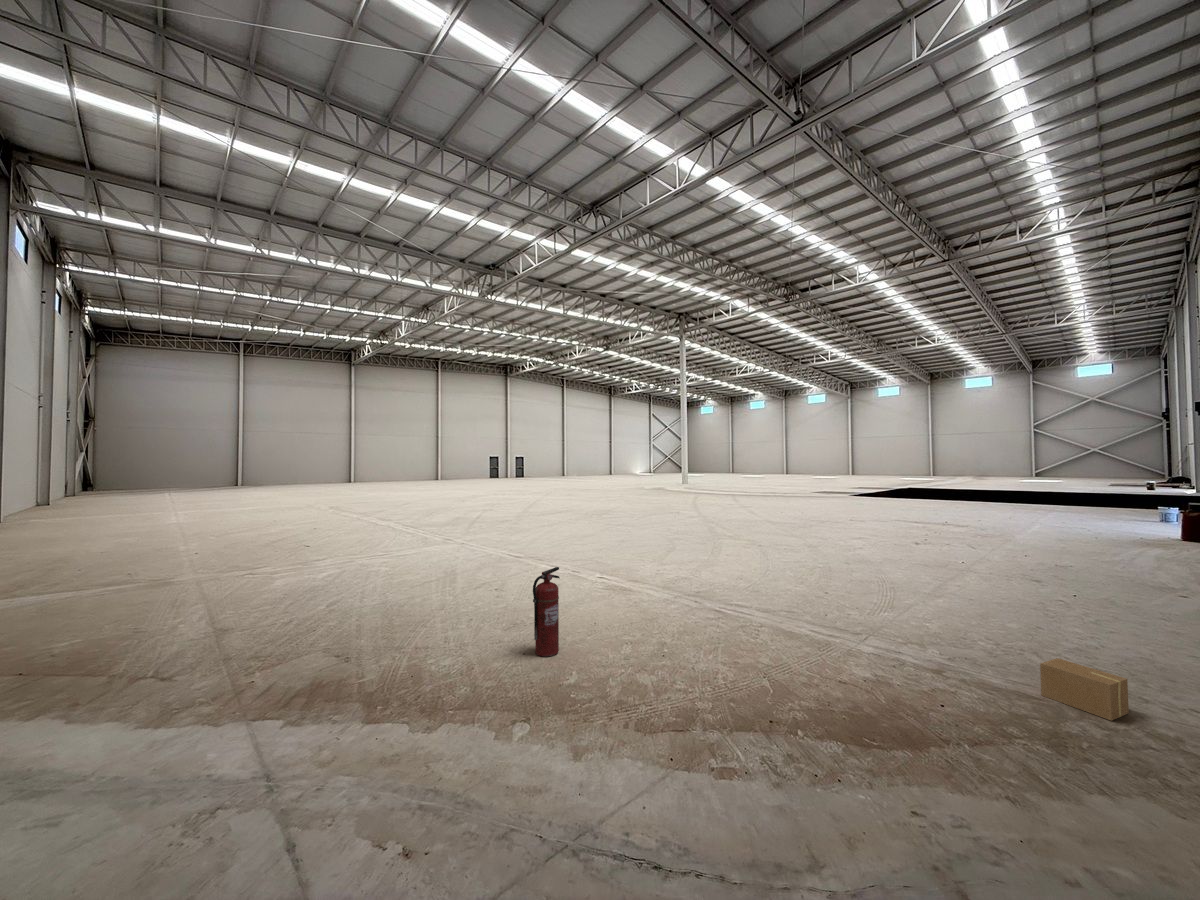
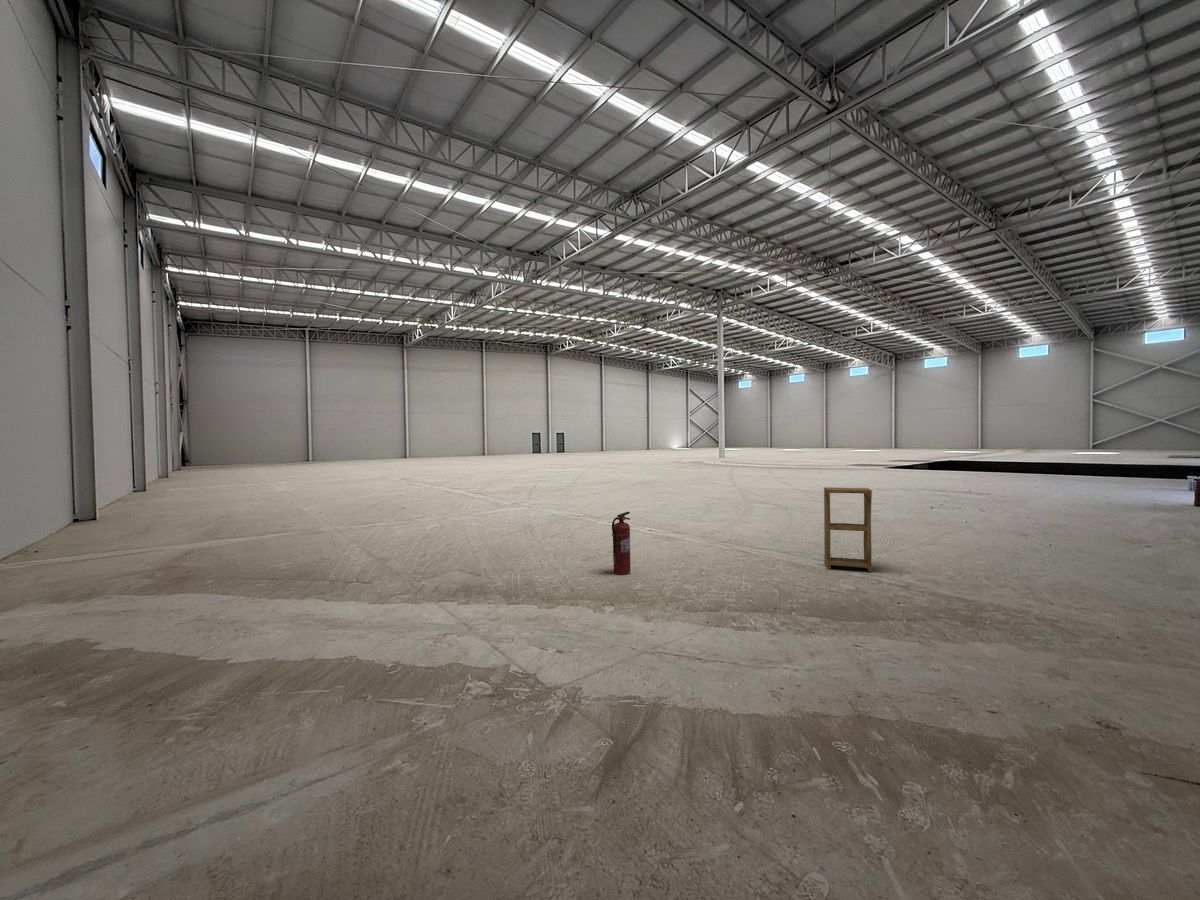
shelving unit: none [812,533,877,648] -> present [824,487,872,572]
cardboard box: present [1040,658,1129,721] -> none [985,572,1043,609]

